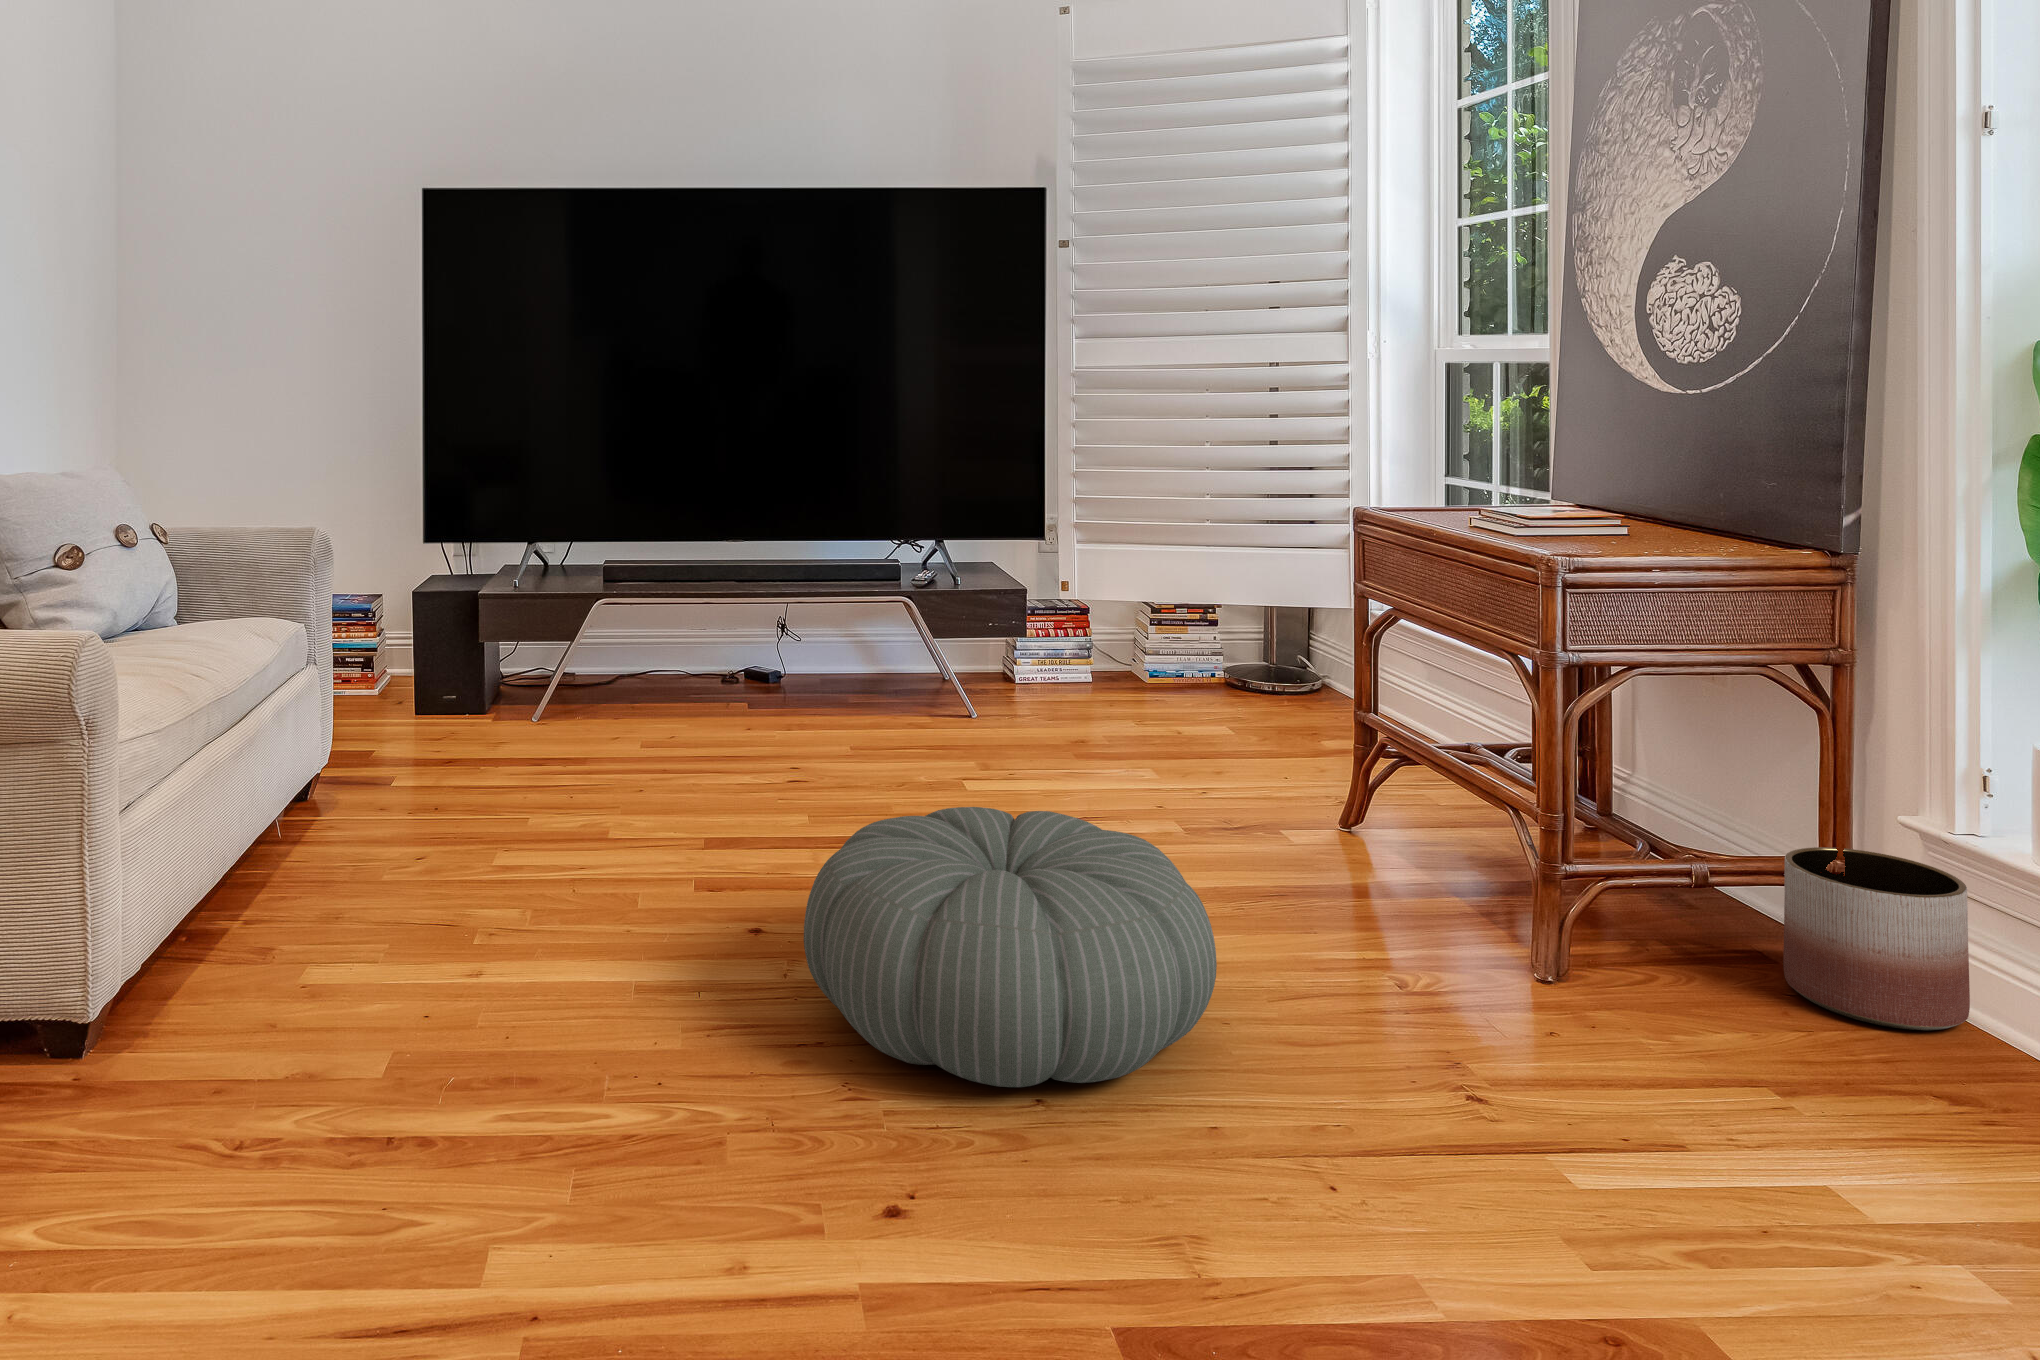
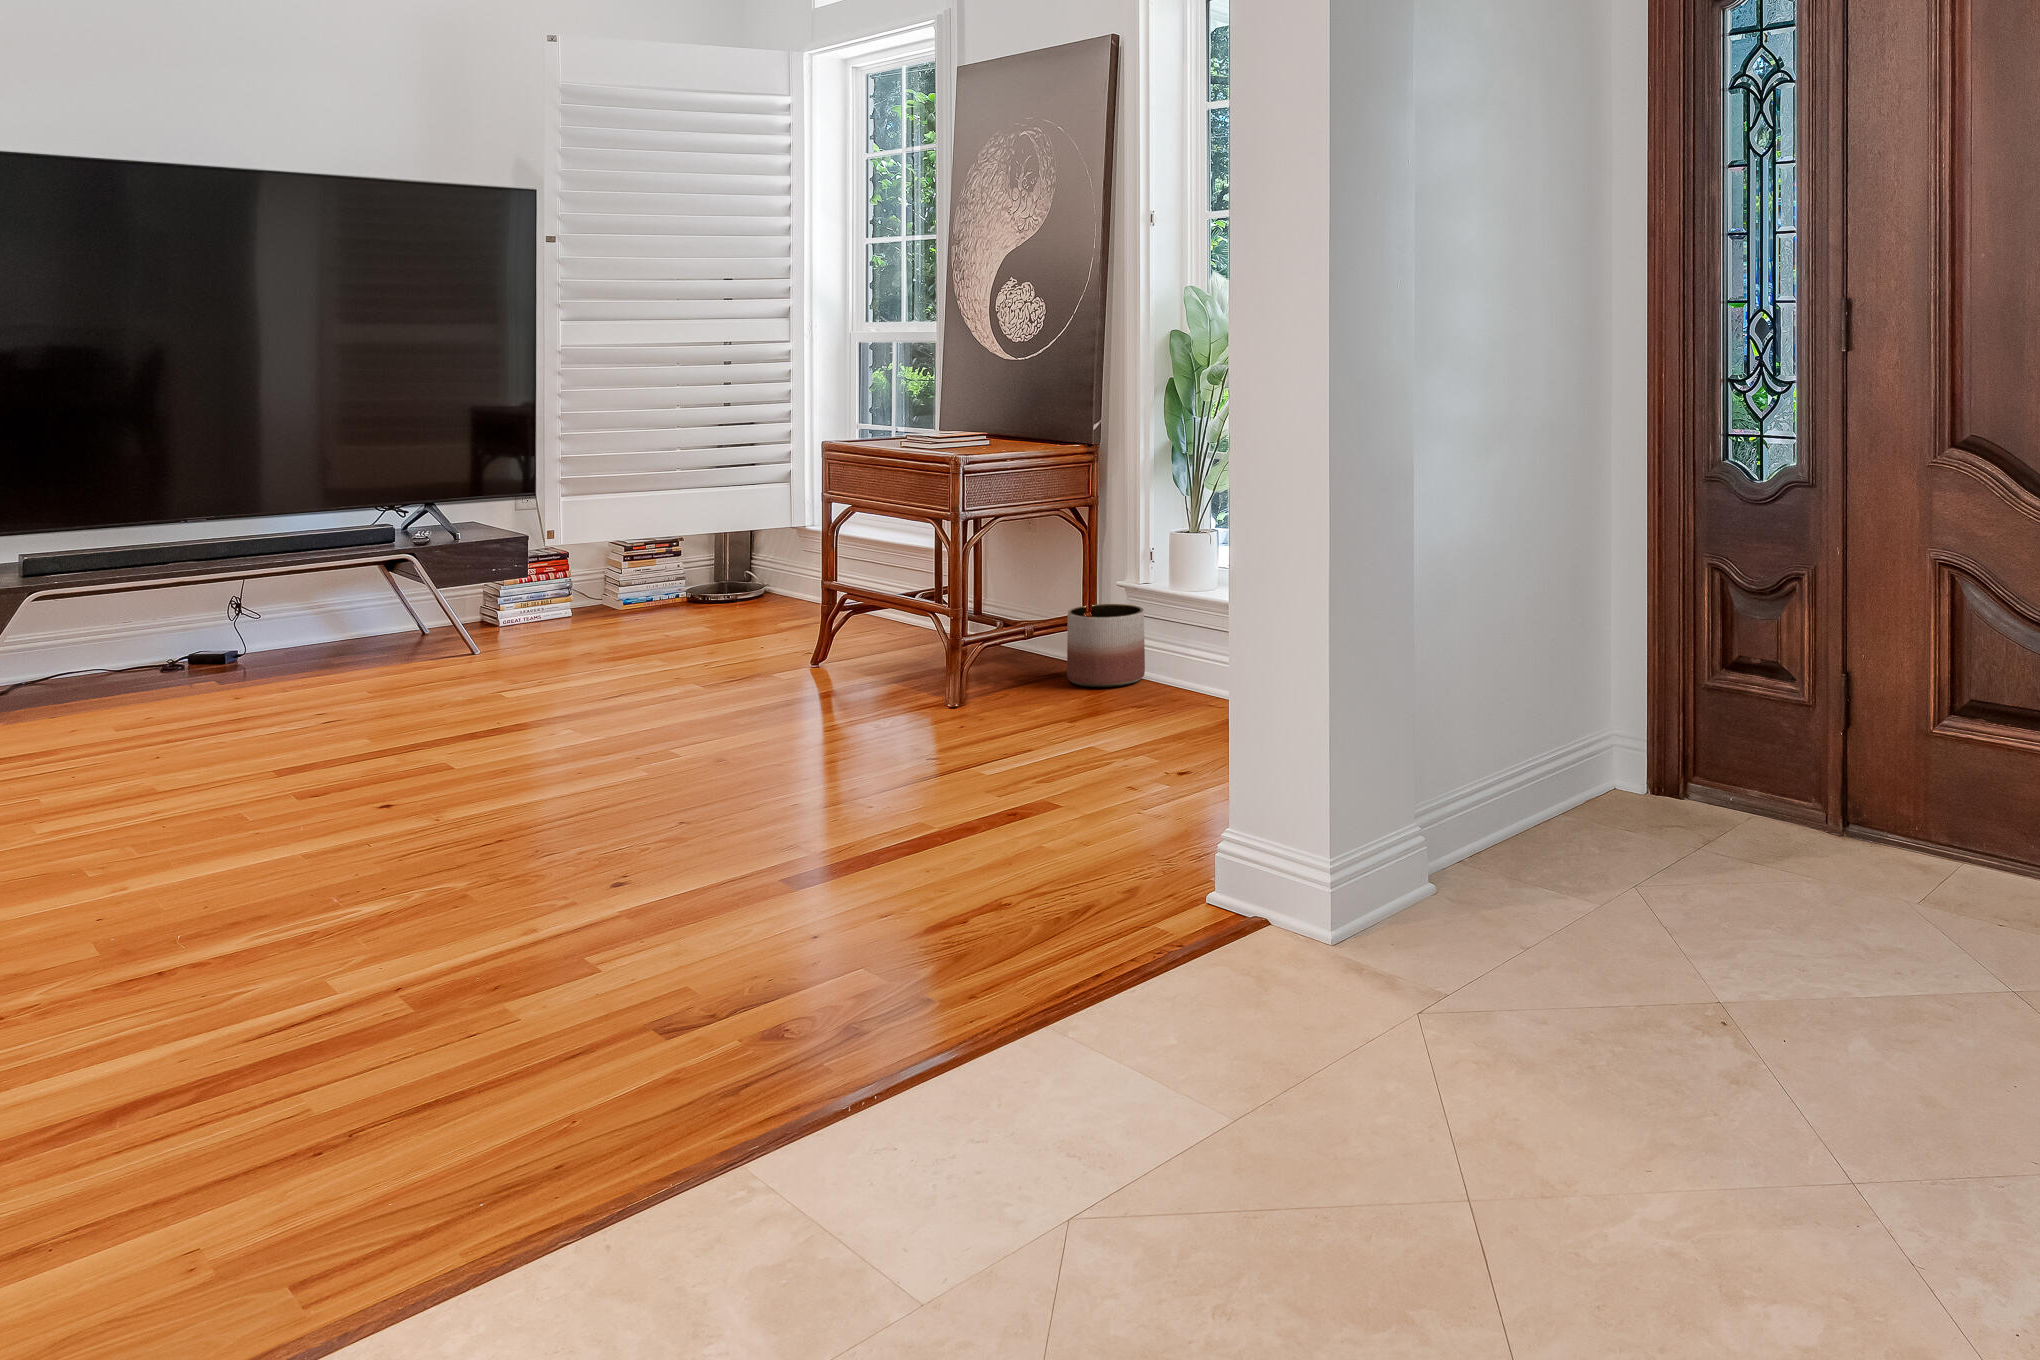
pouf: present [804,807,1217,1087] -> none [477,656,783,821]

